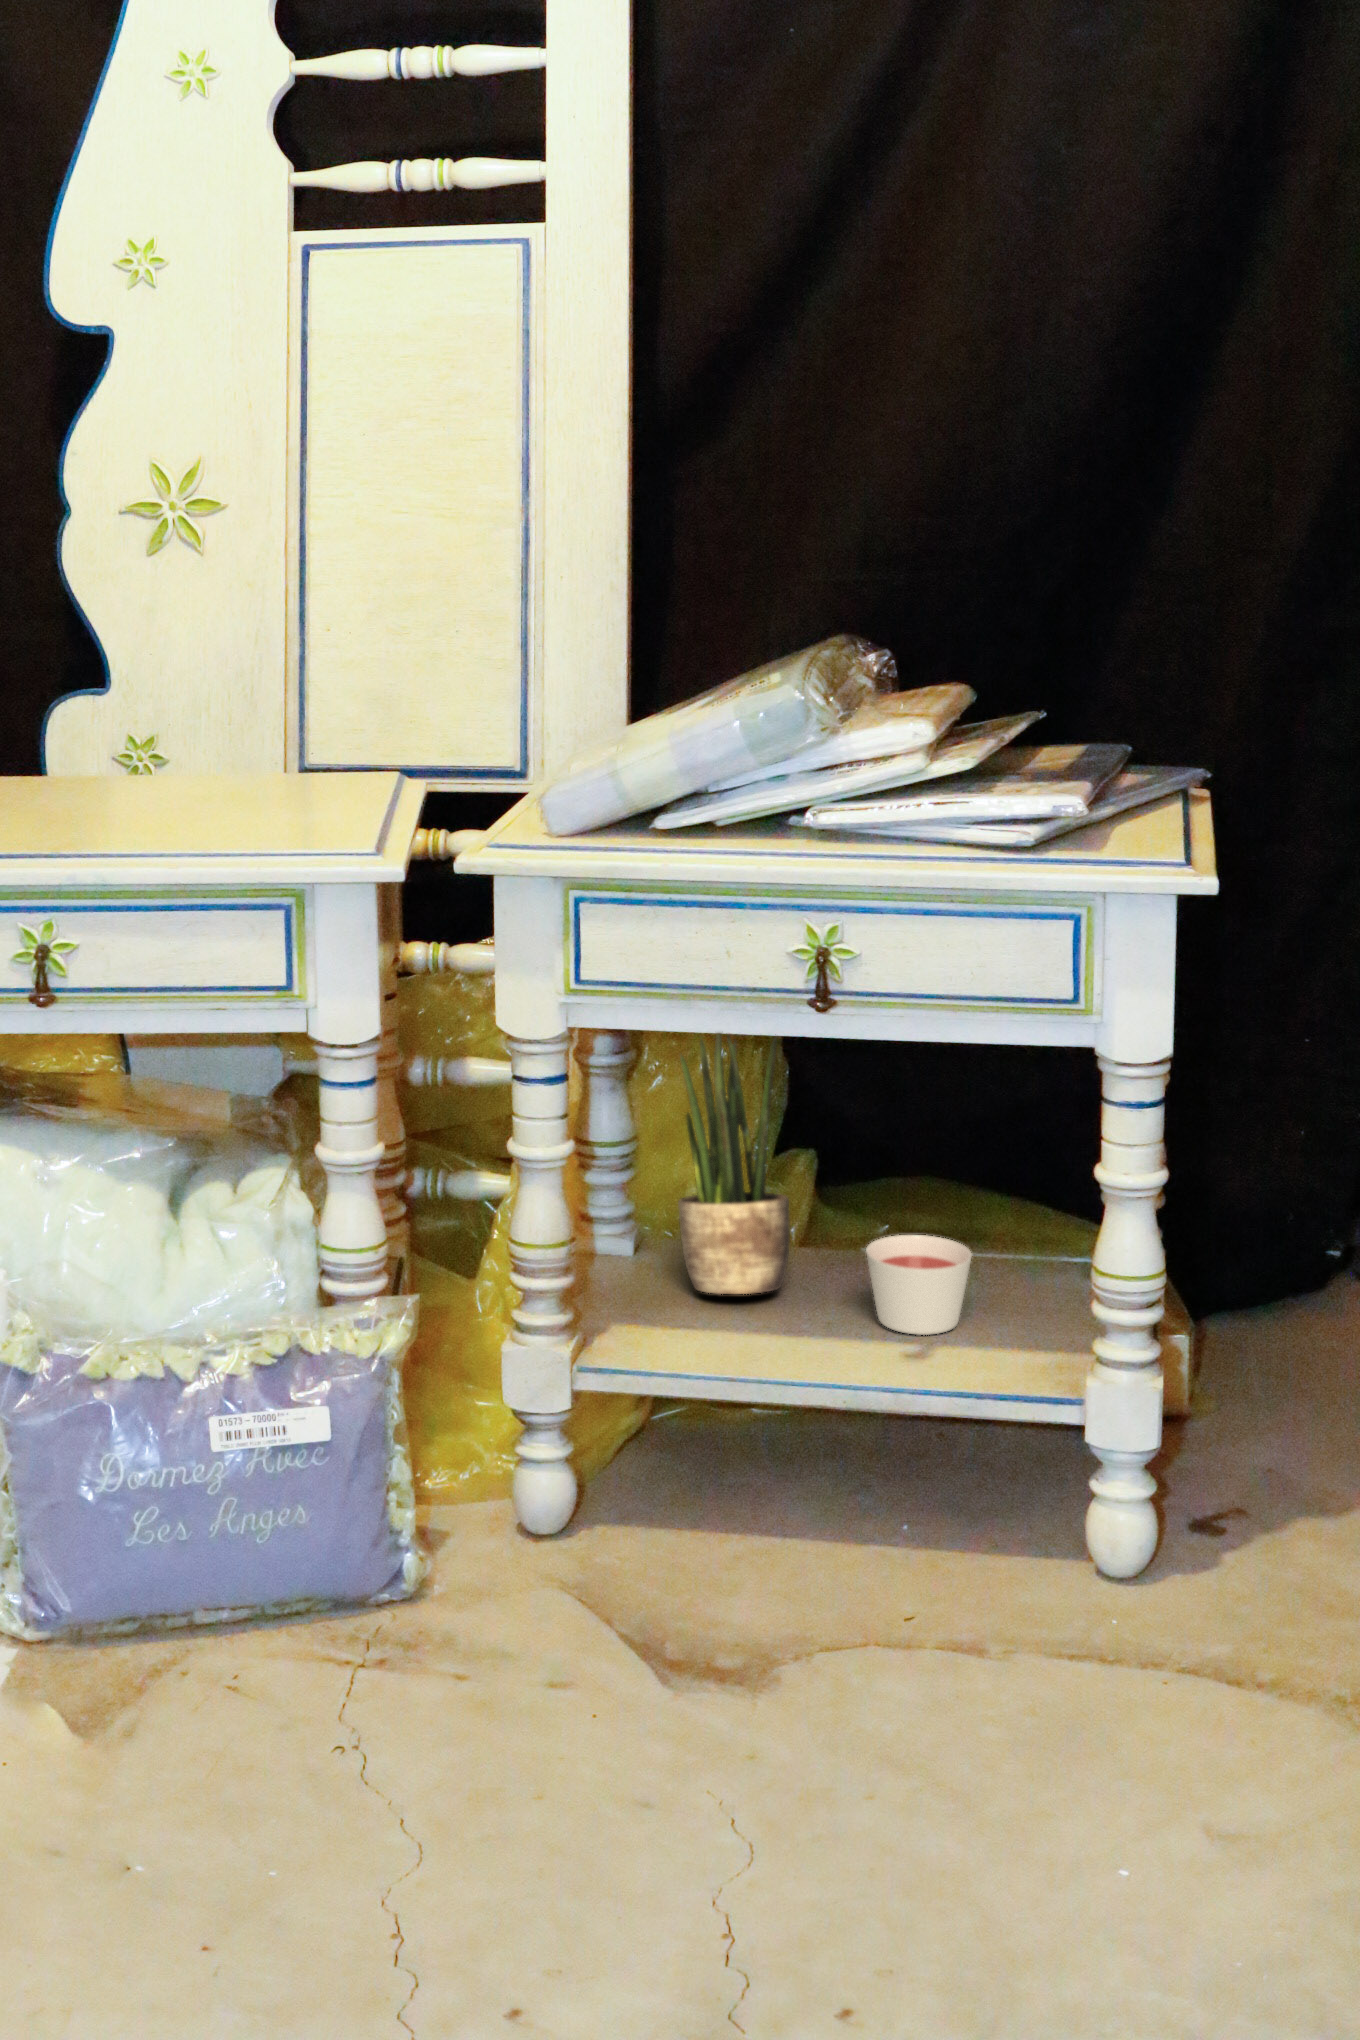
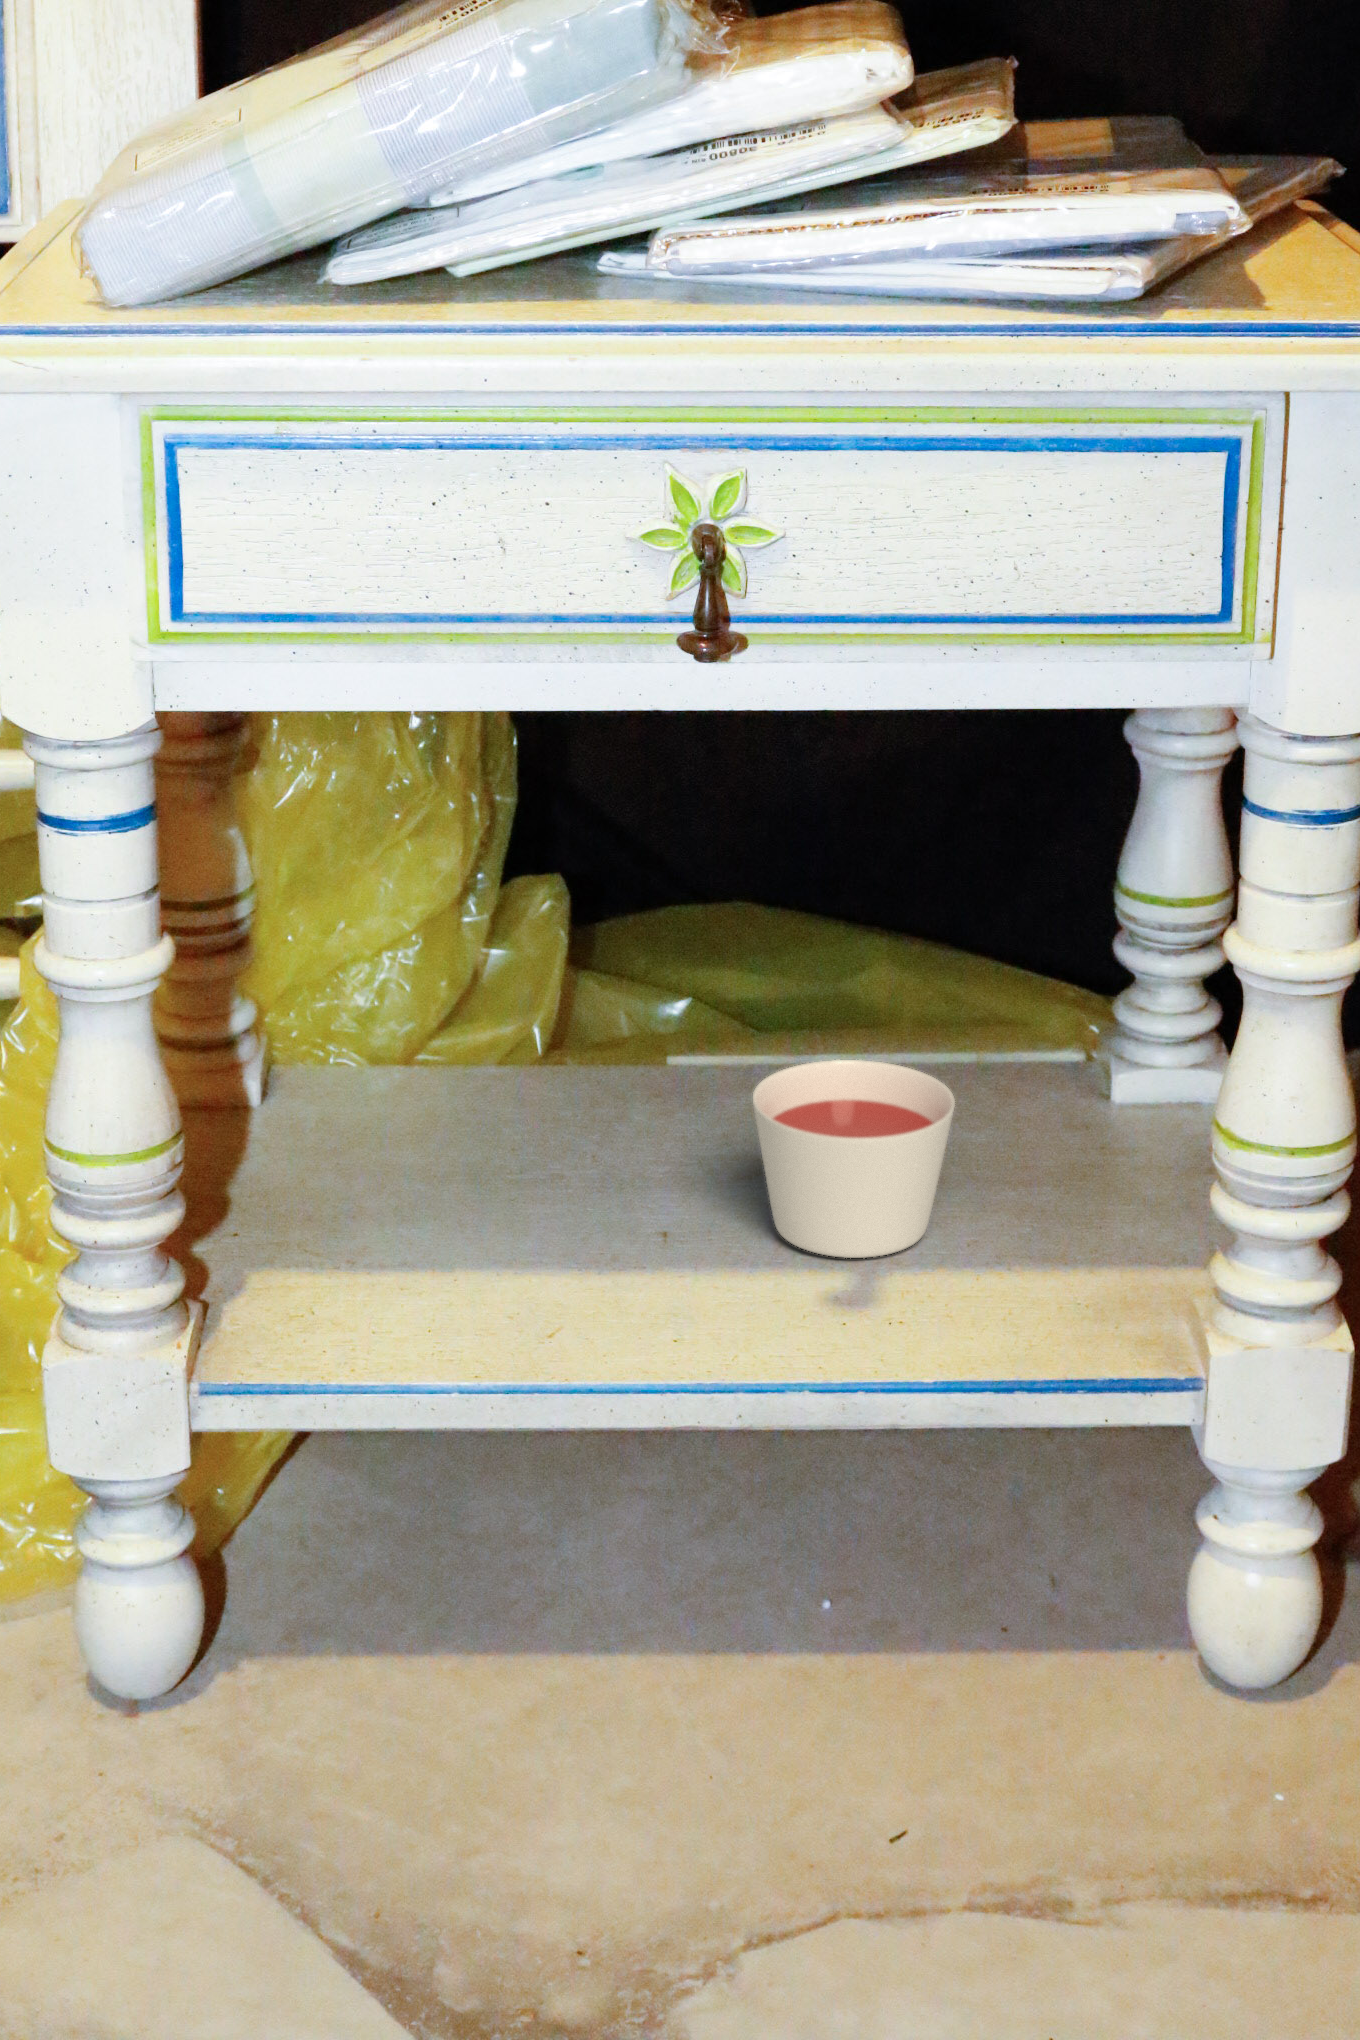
potted plant: present [678,1033,790,1294] -> none [368,665,589,1198]

